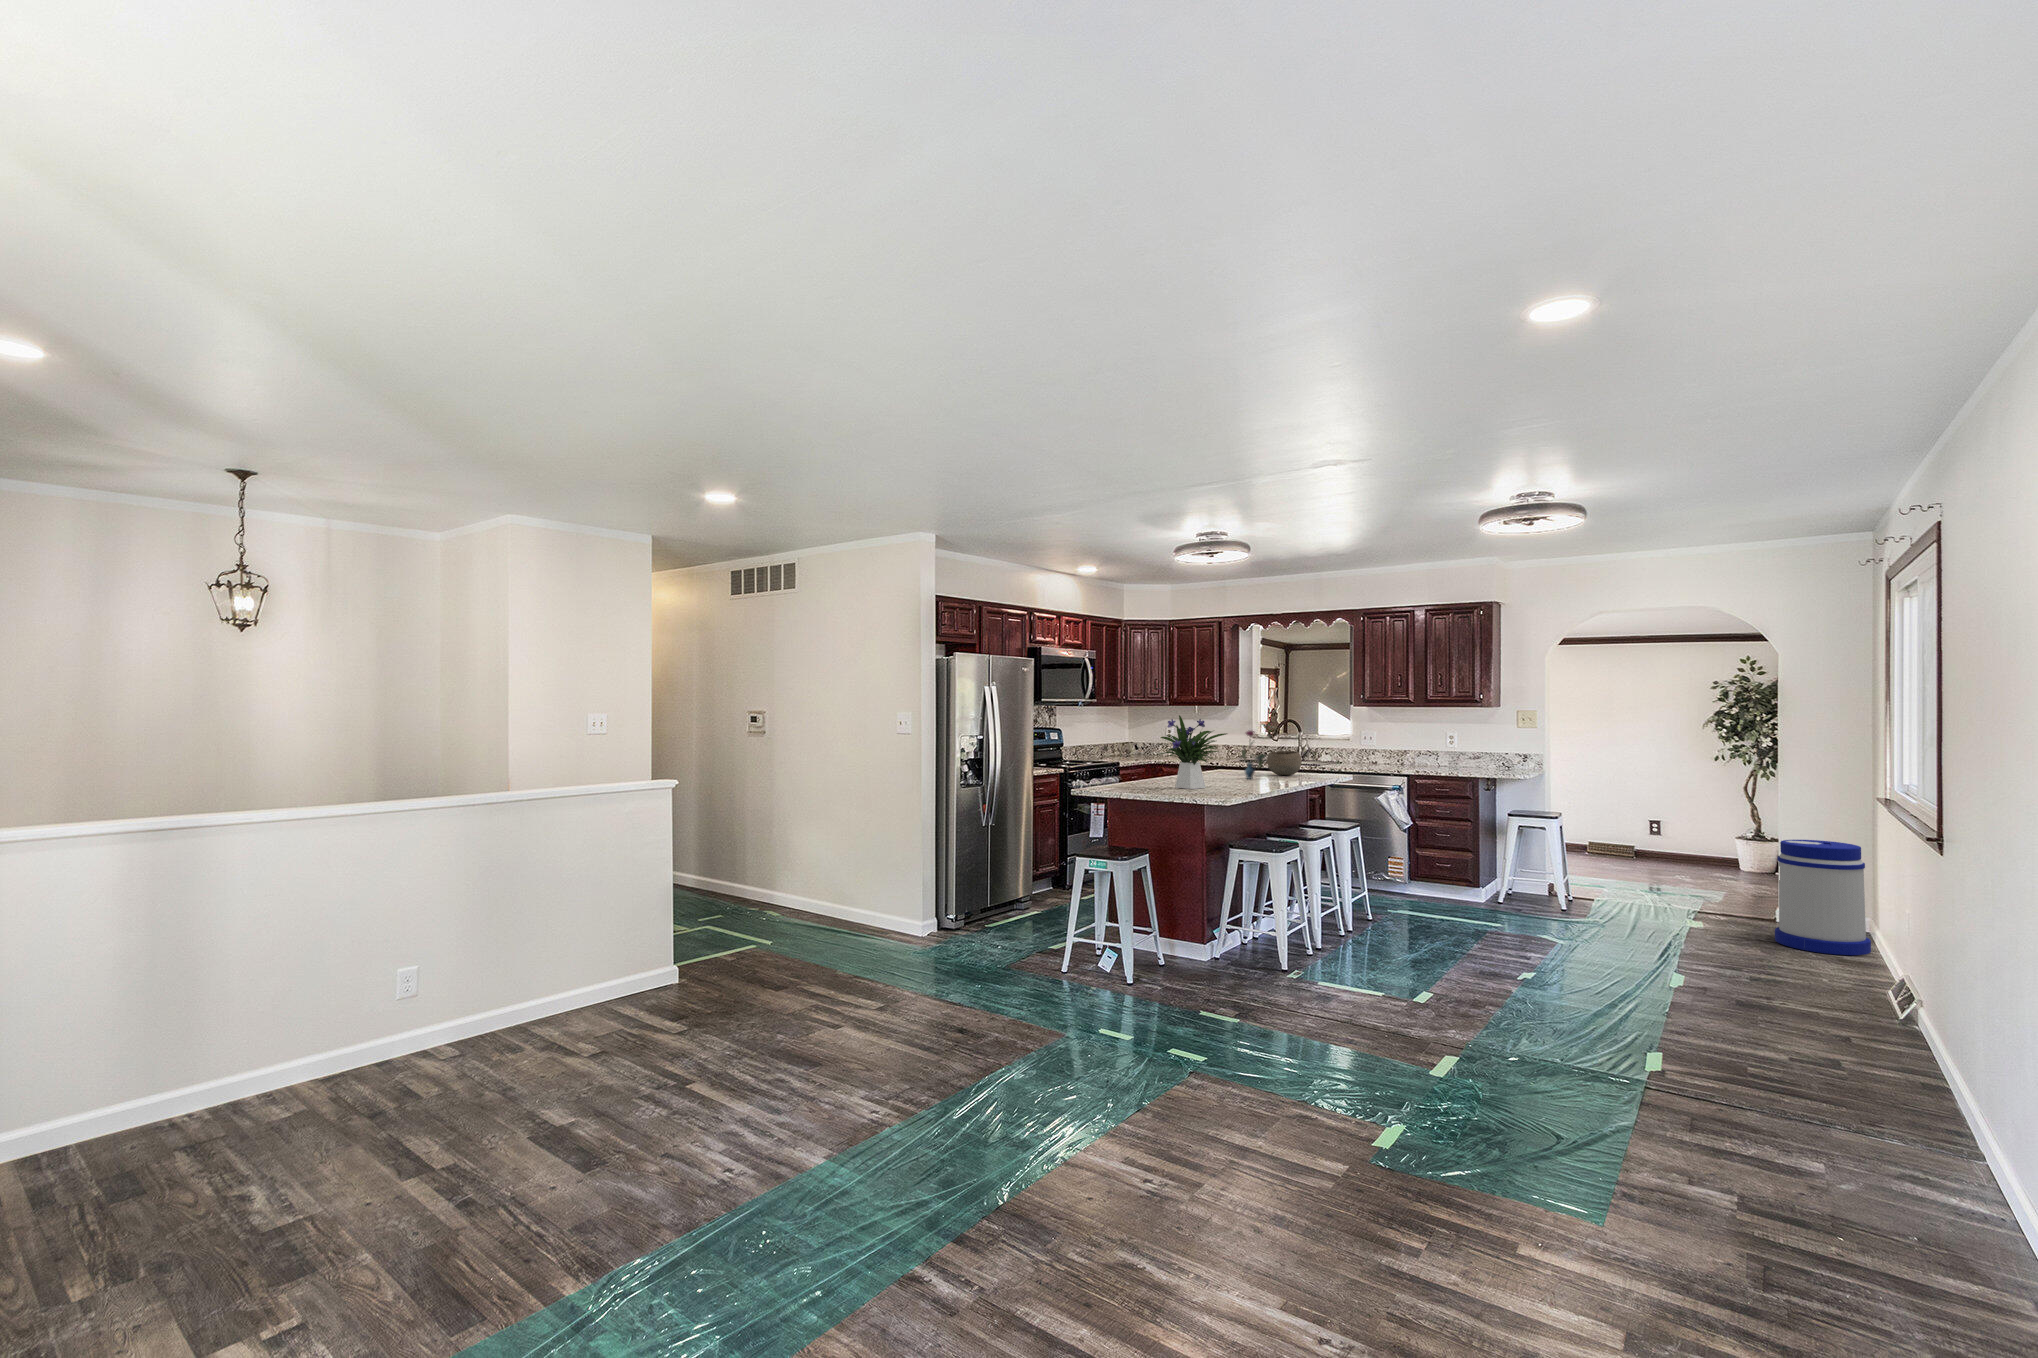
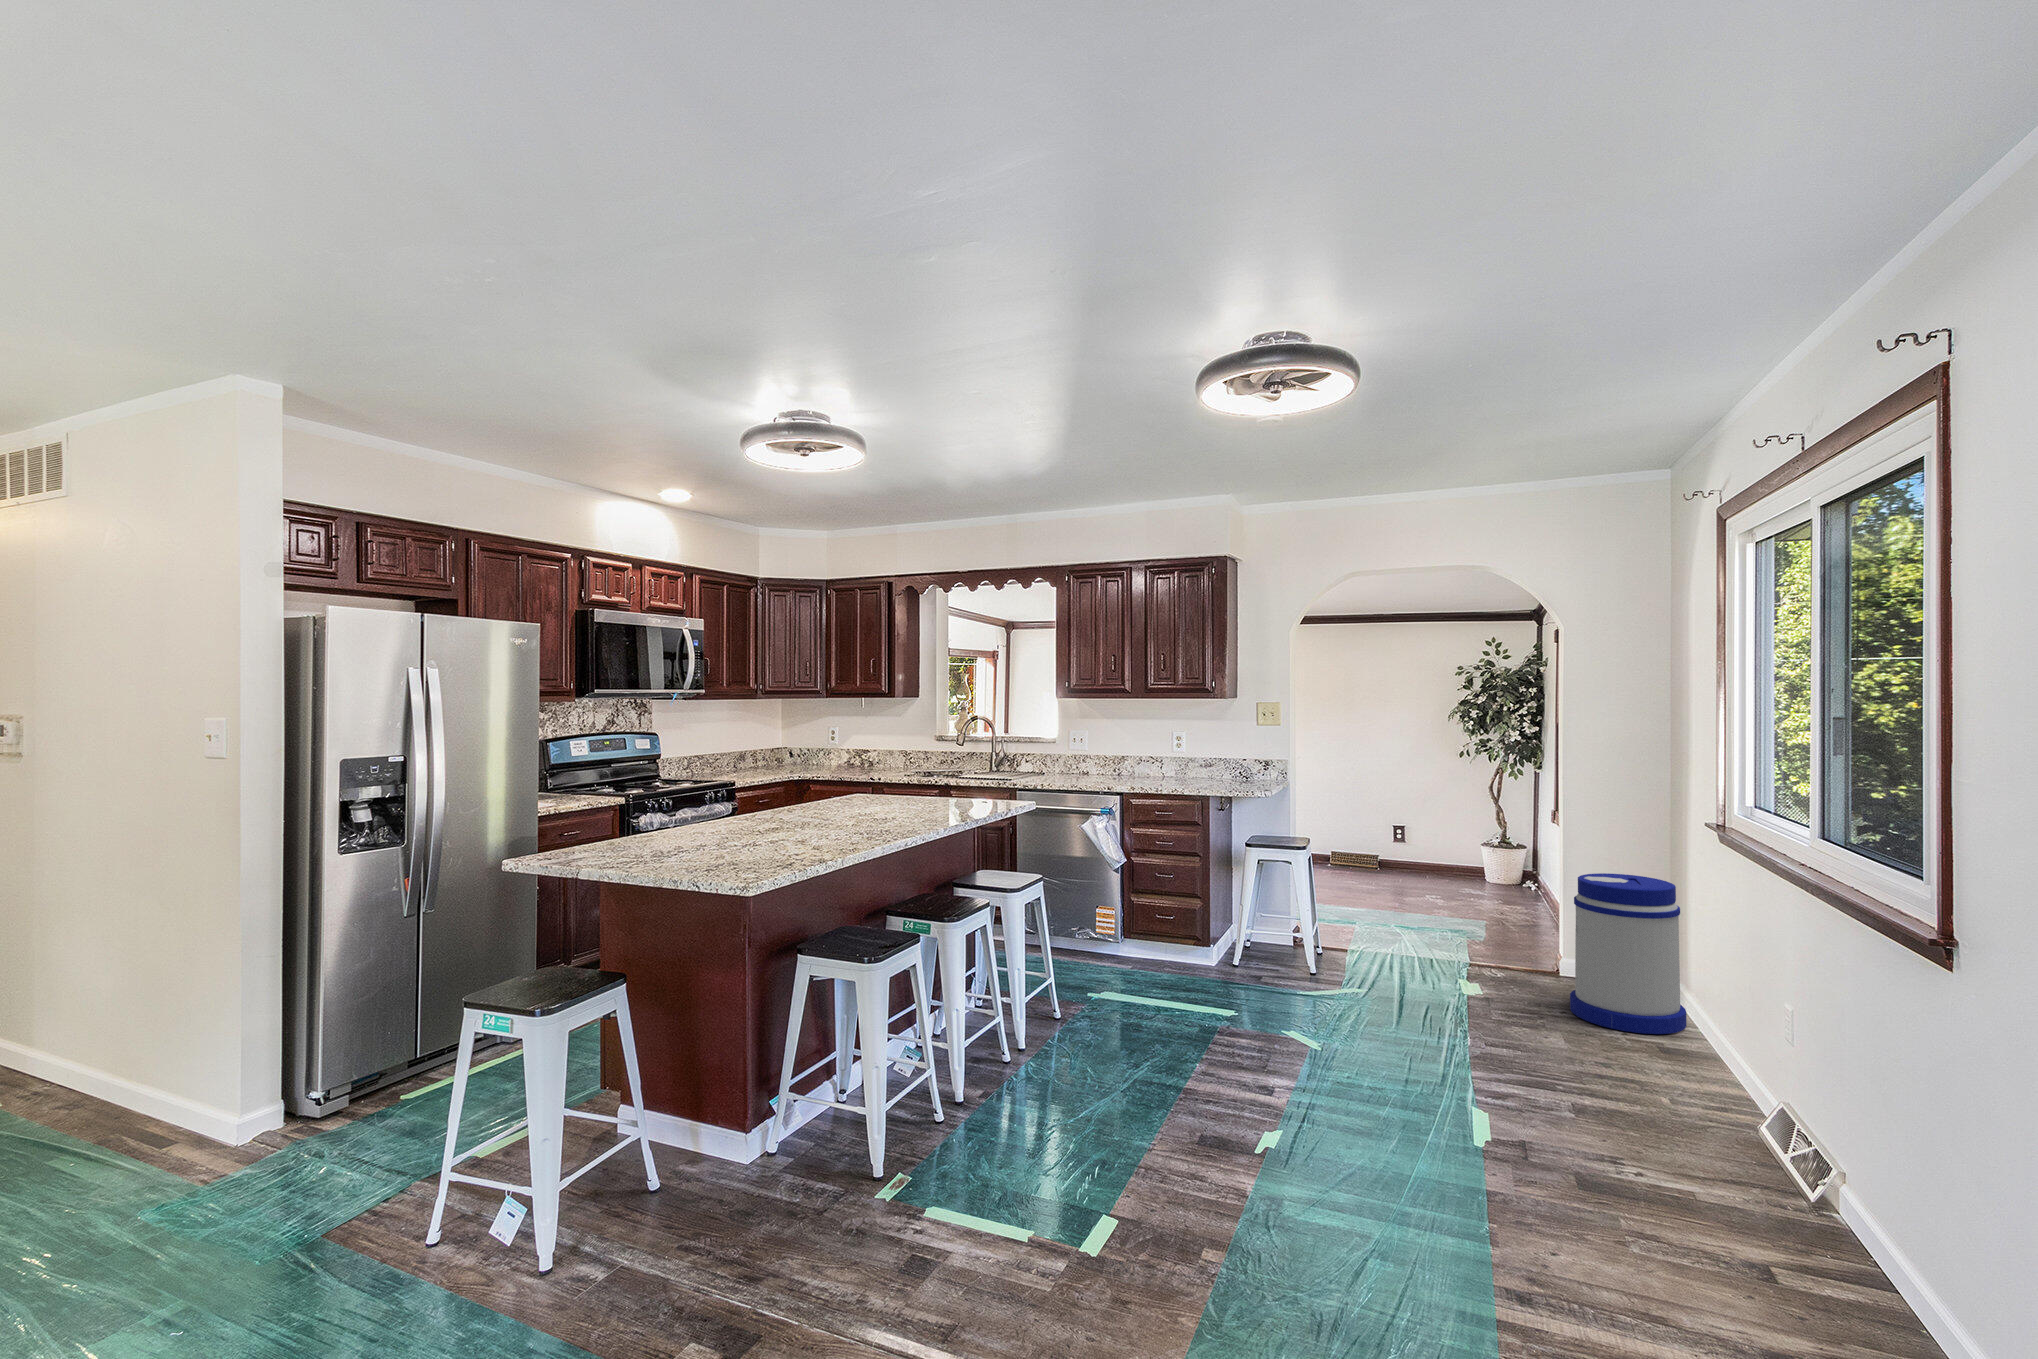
flower arrangement: present [1160,715,1227,789] -> none [660,723,790,856]
vase: present [1240,730,1266,779] -> none [852,741,890,819]
bowl: present [1267,751,1302,775] -> none [905,769,956,807]

